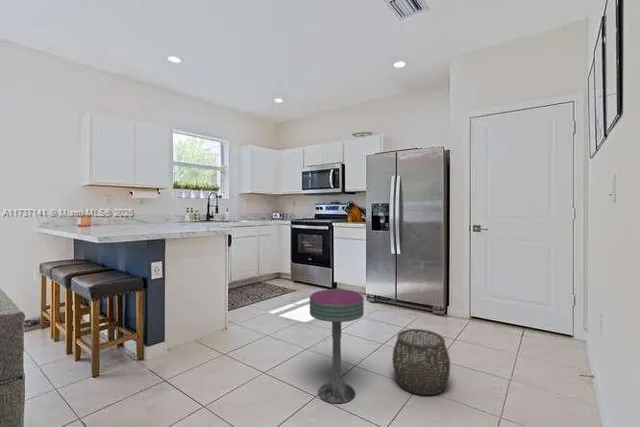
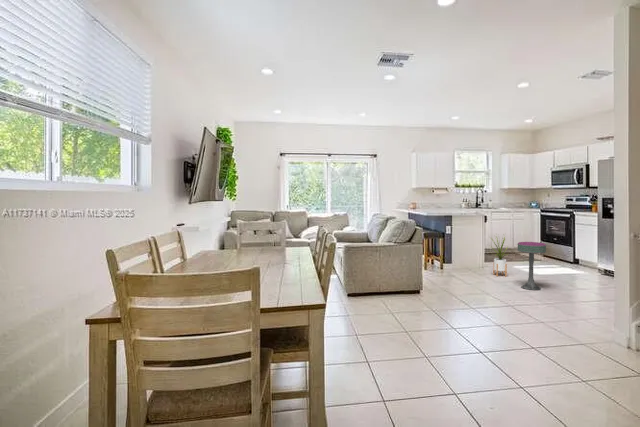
house plant: none [238,268,285,361] -> present [492,237,507,276]
woven basket: present [392,329,450,395] -> none [565,267,600,297]

